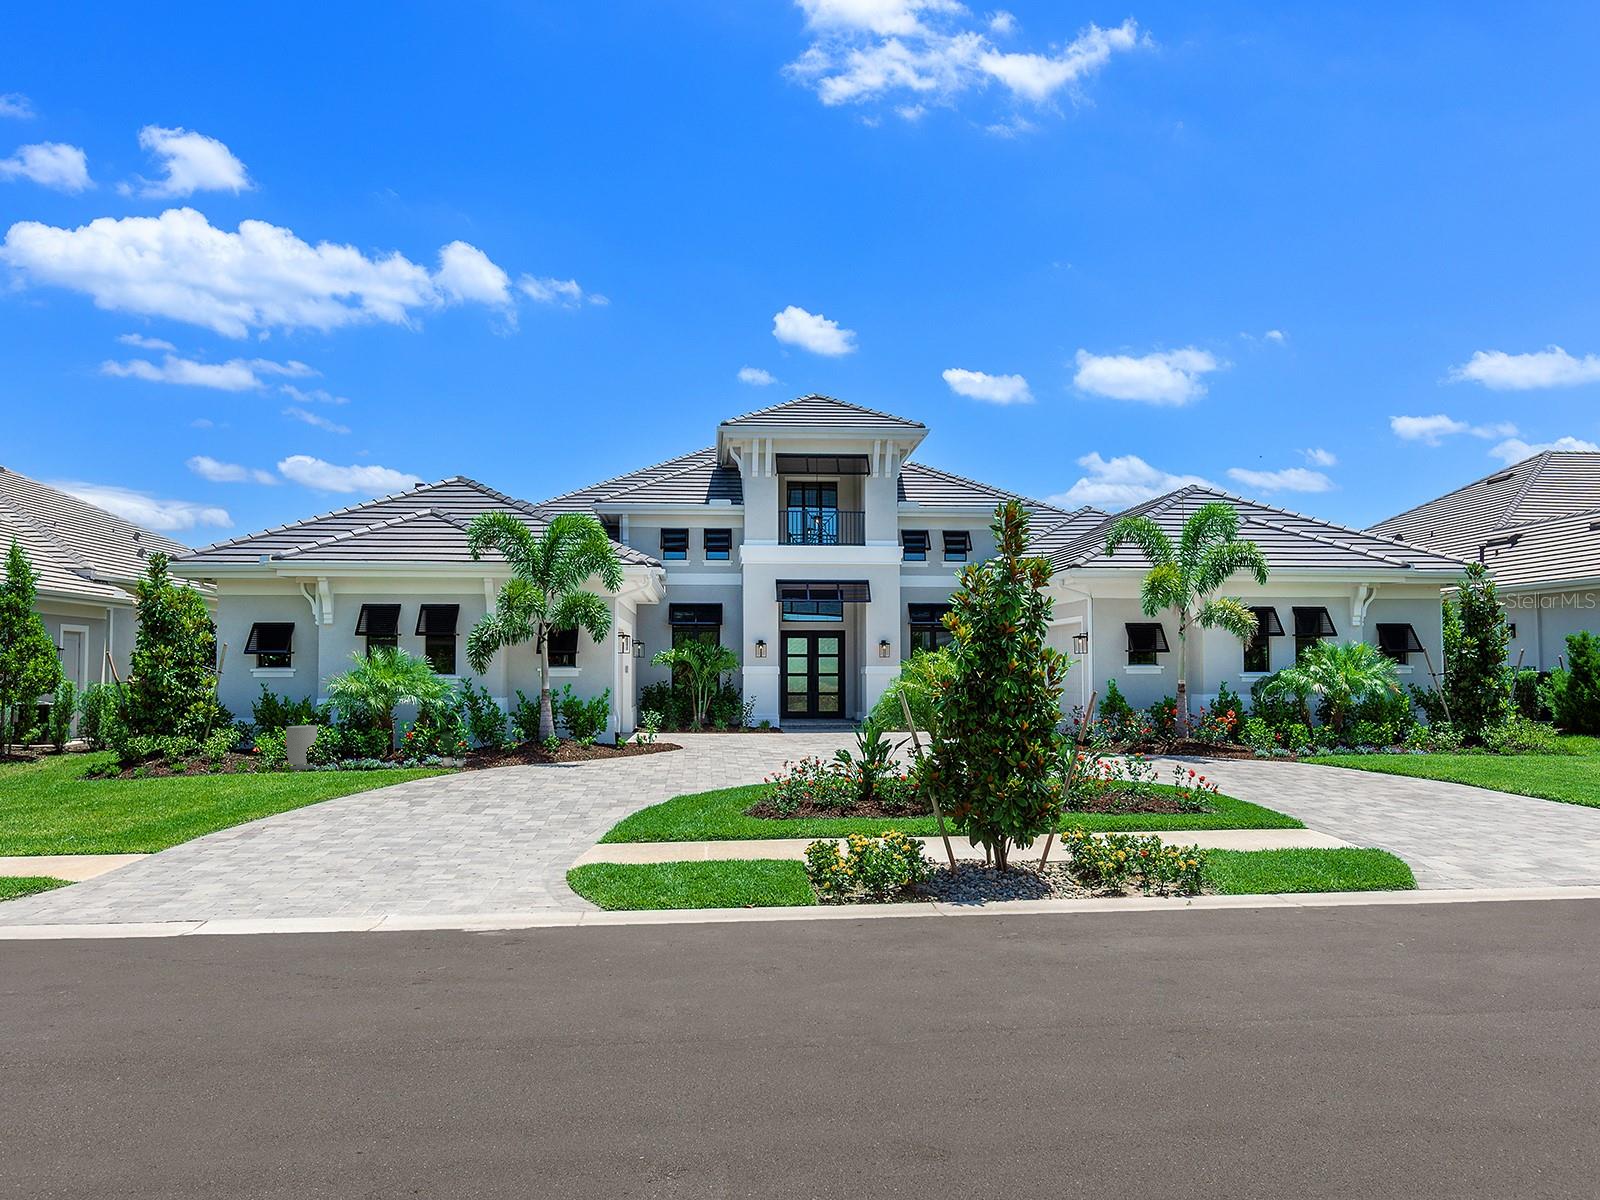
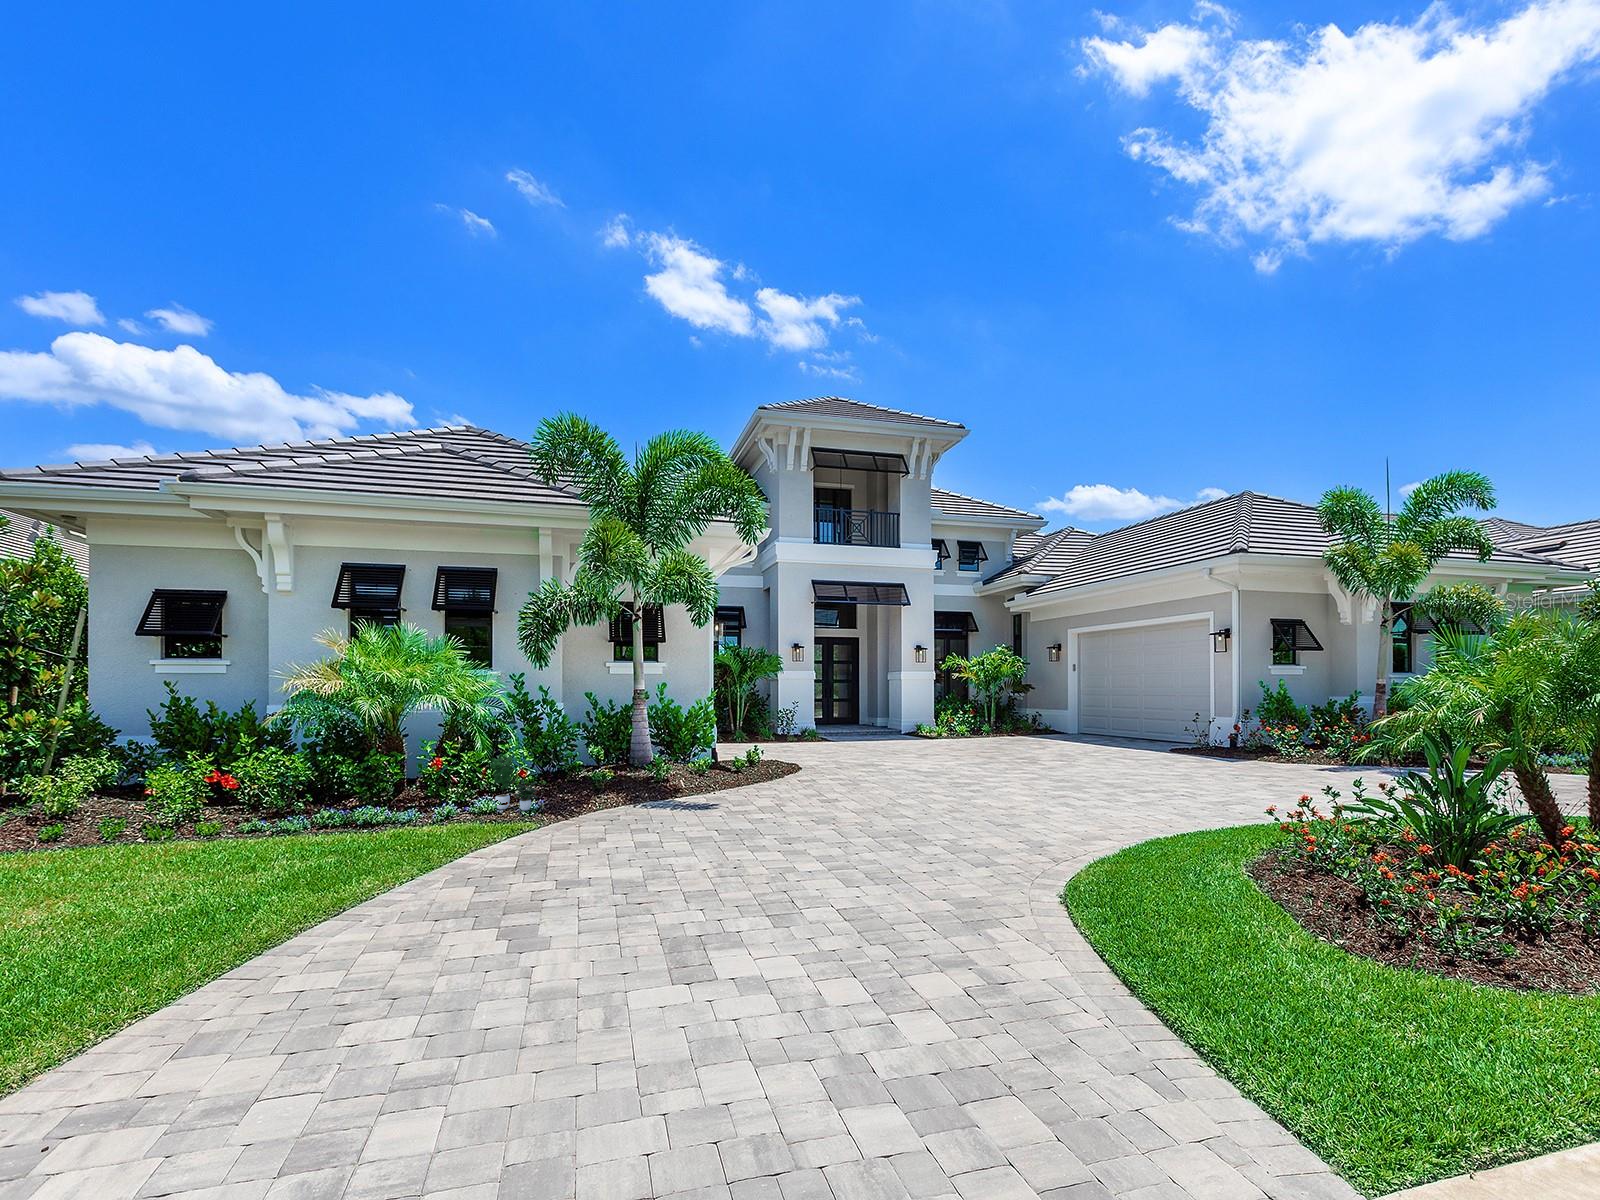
trash can: present [286,725,317,769] -> none [205,750,270,829]

